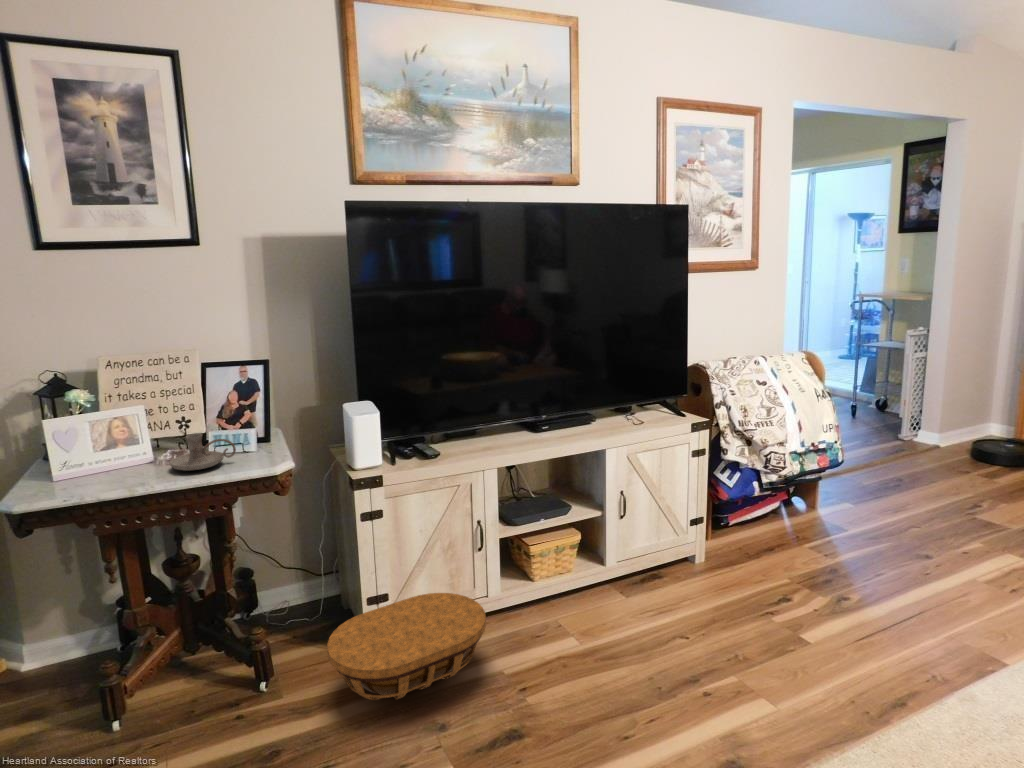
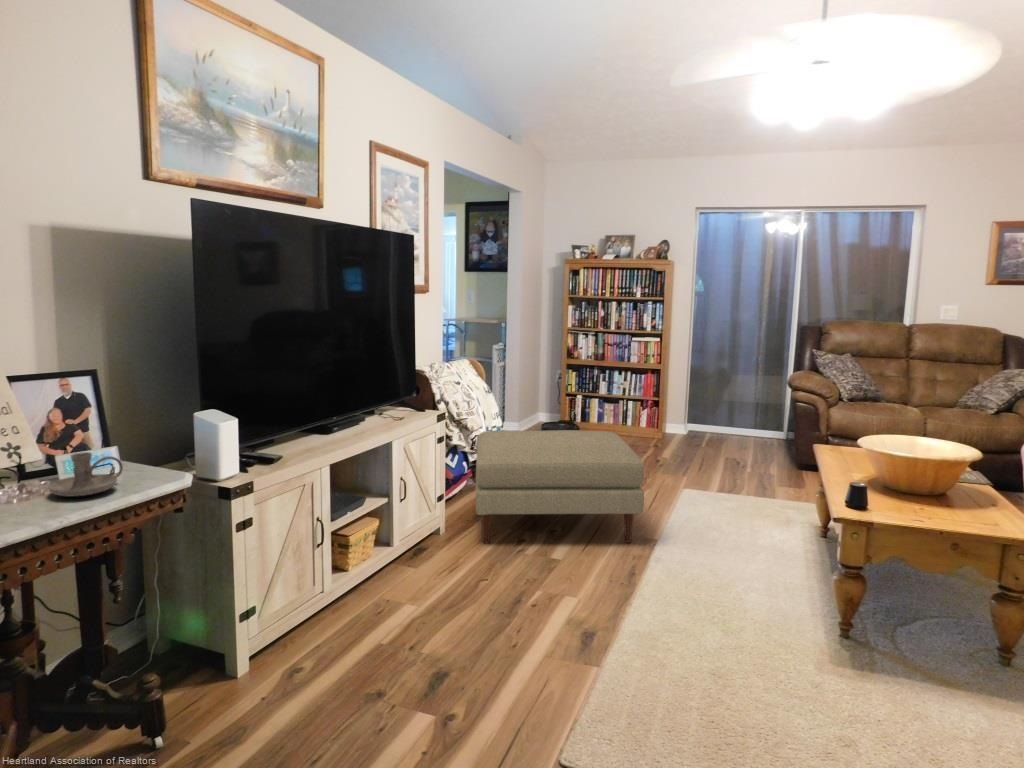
ottoman: none [719,447,998,655] -> present [476,430,644,543]
basket: present [327,593,486,700] -> none [237,588,376,699]

